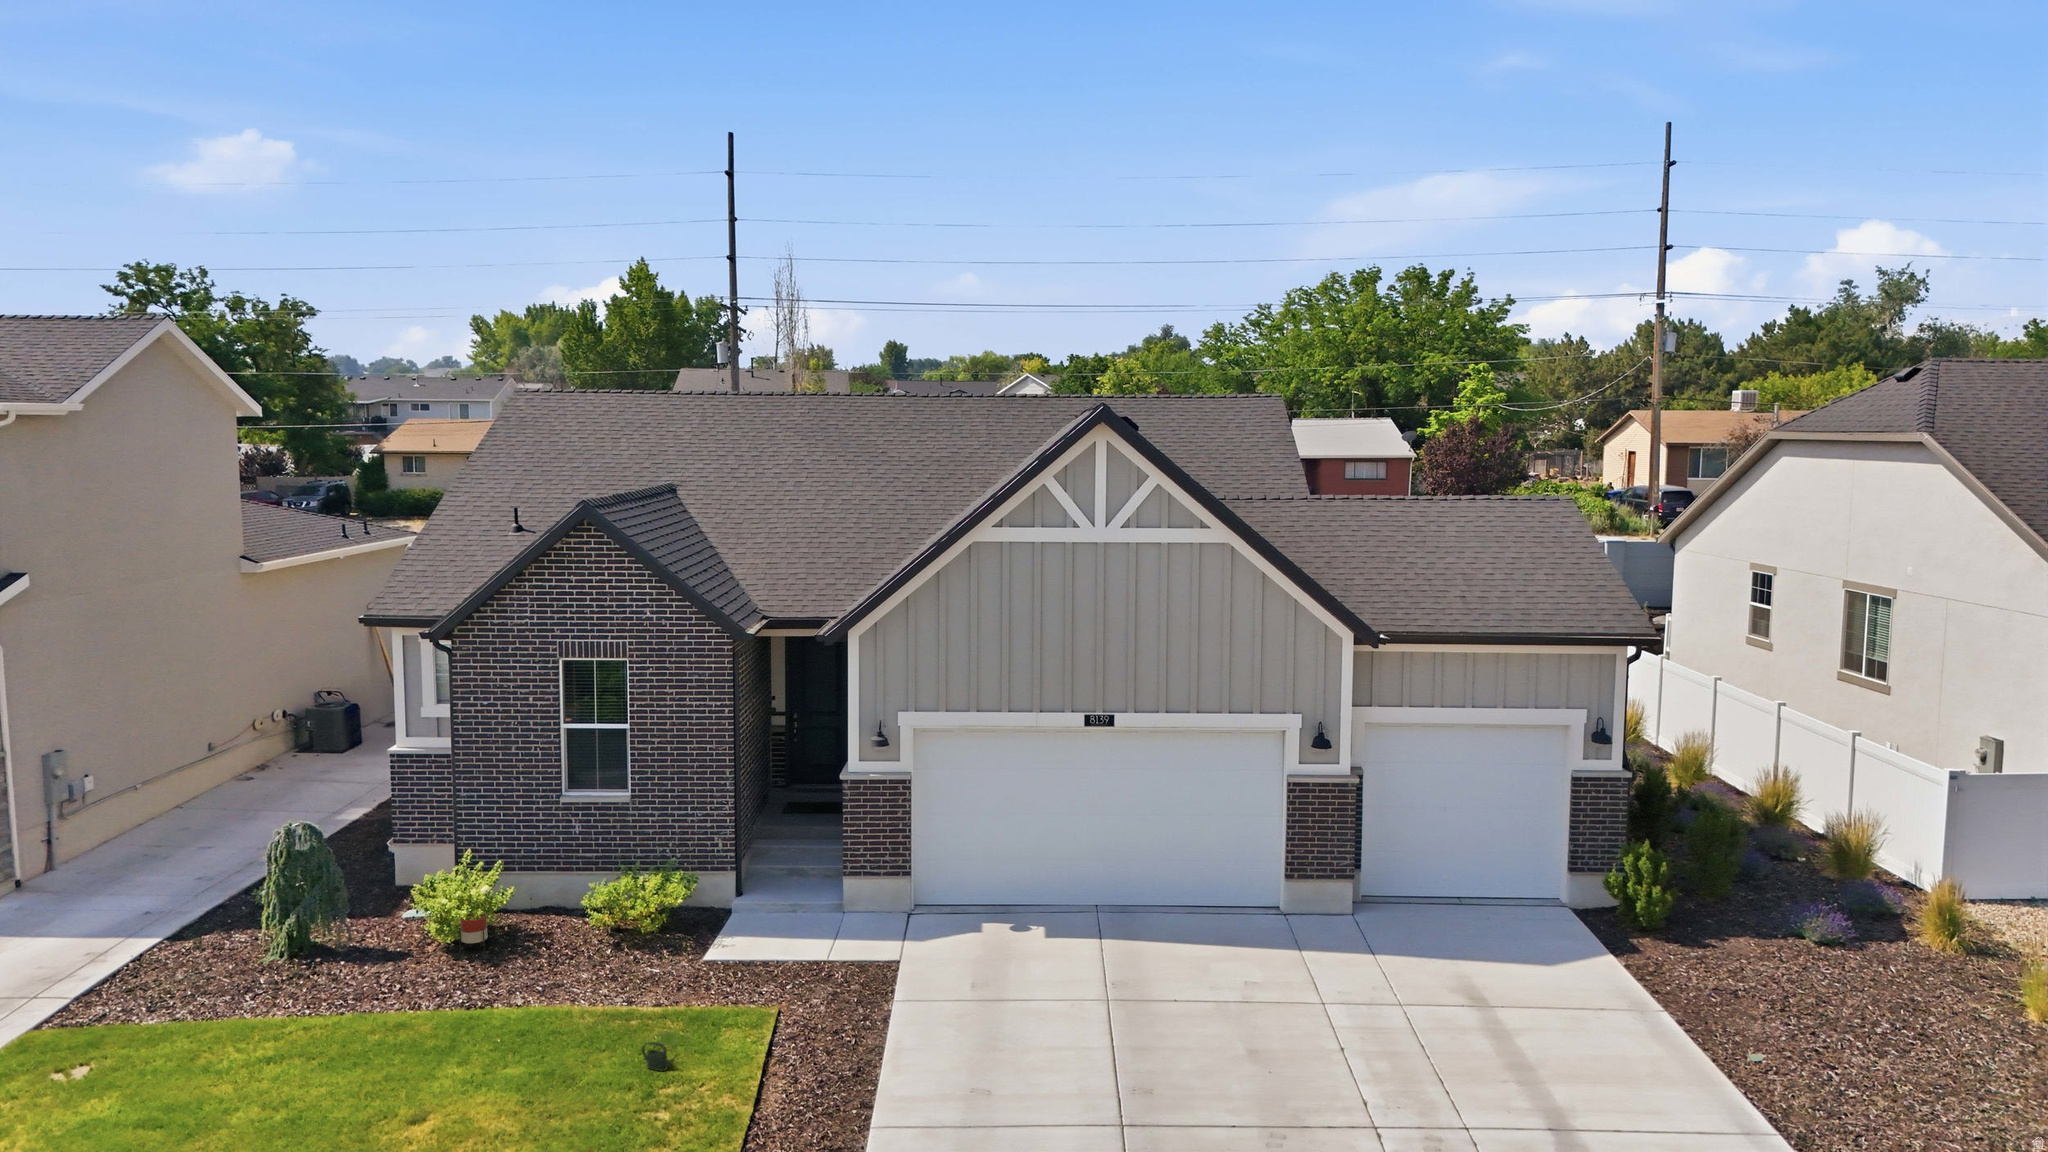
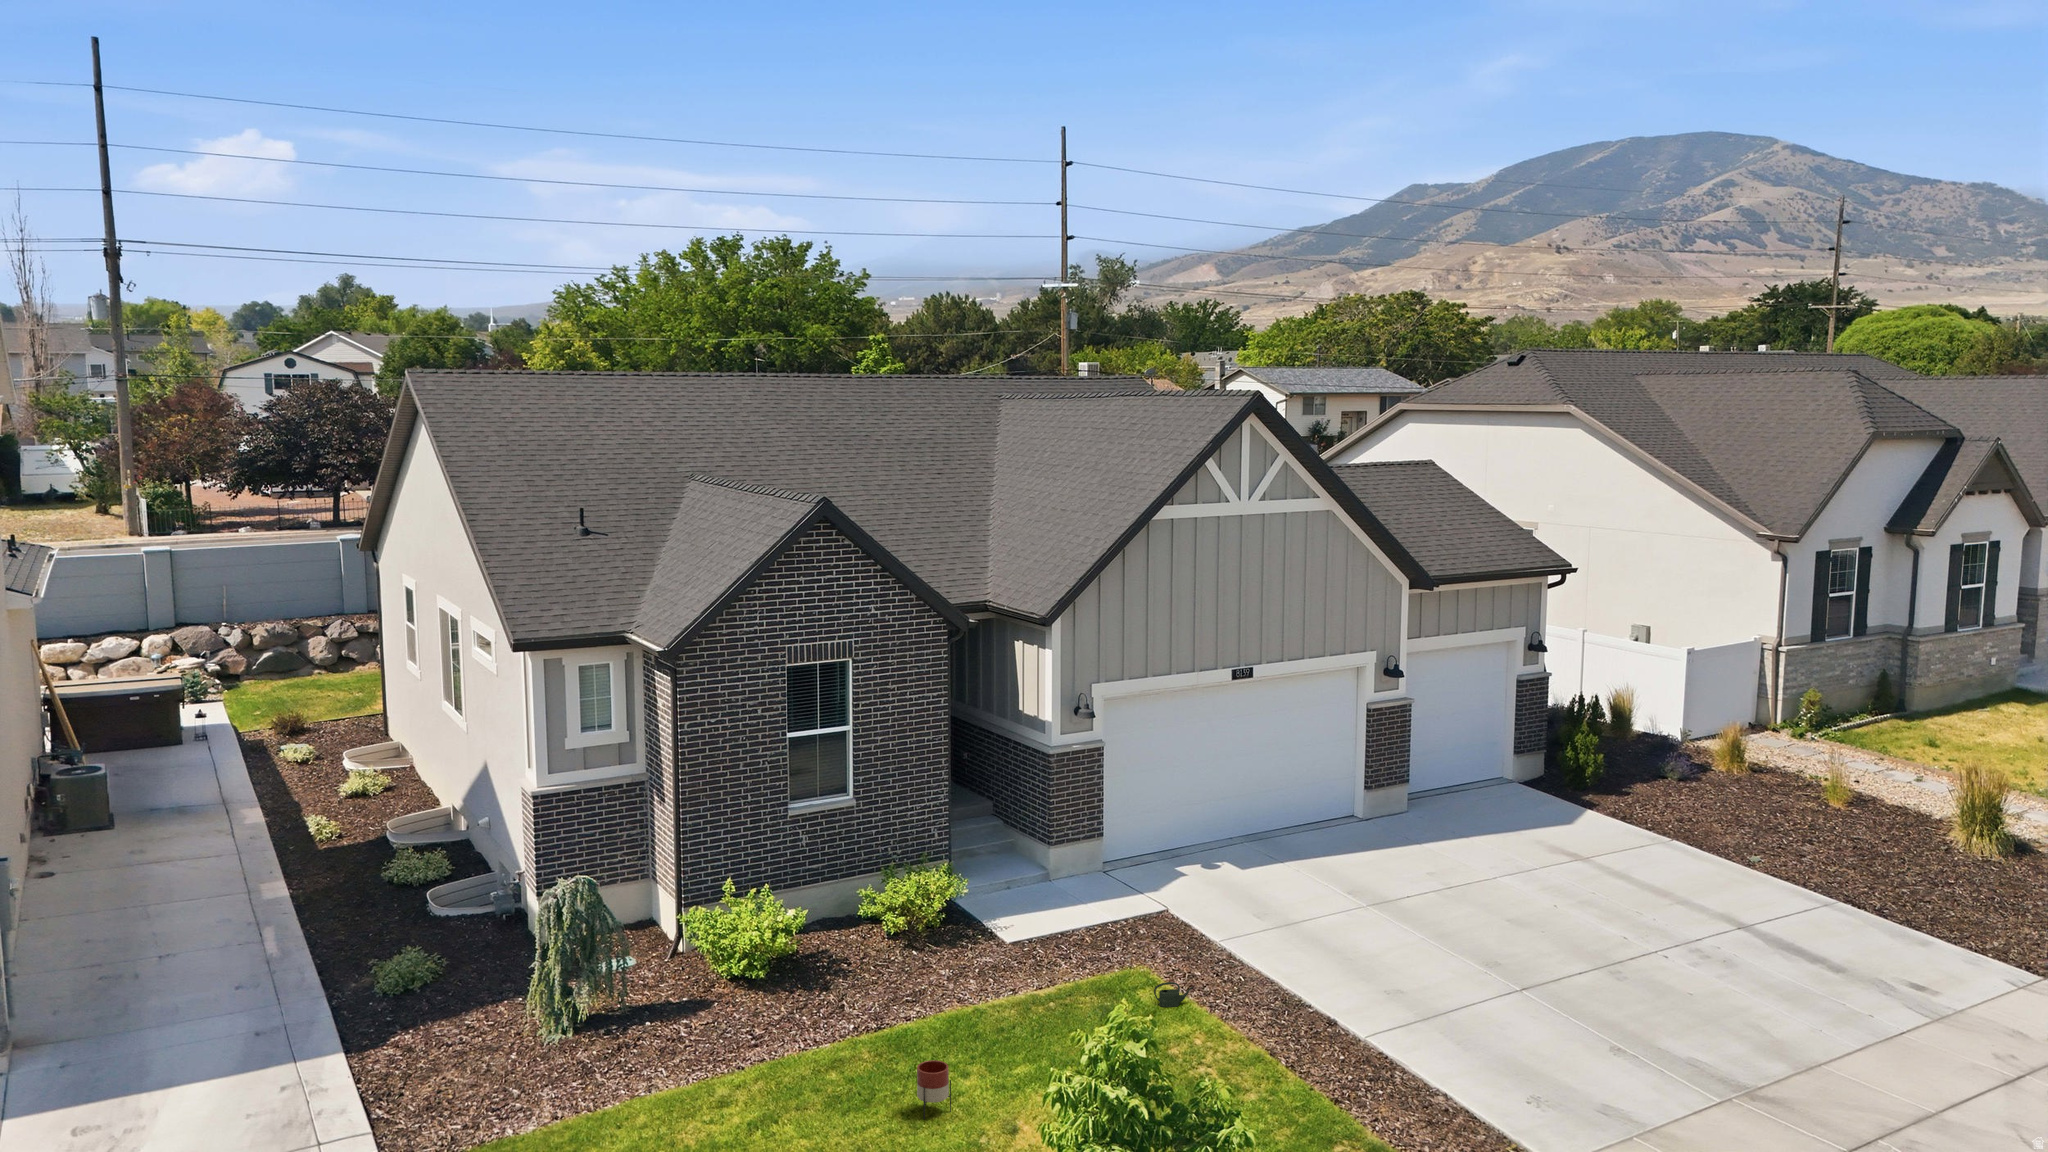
planter: present [459,913,488,955] -> present [917,1060,951,1119]

